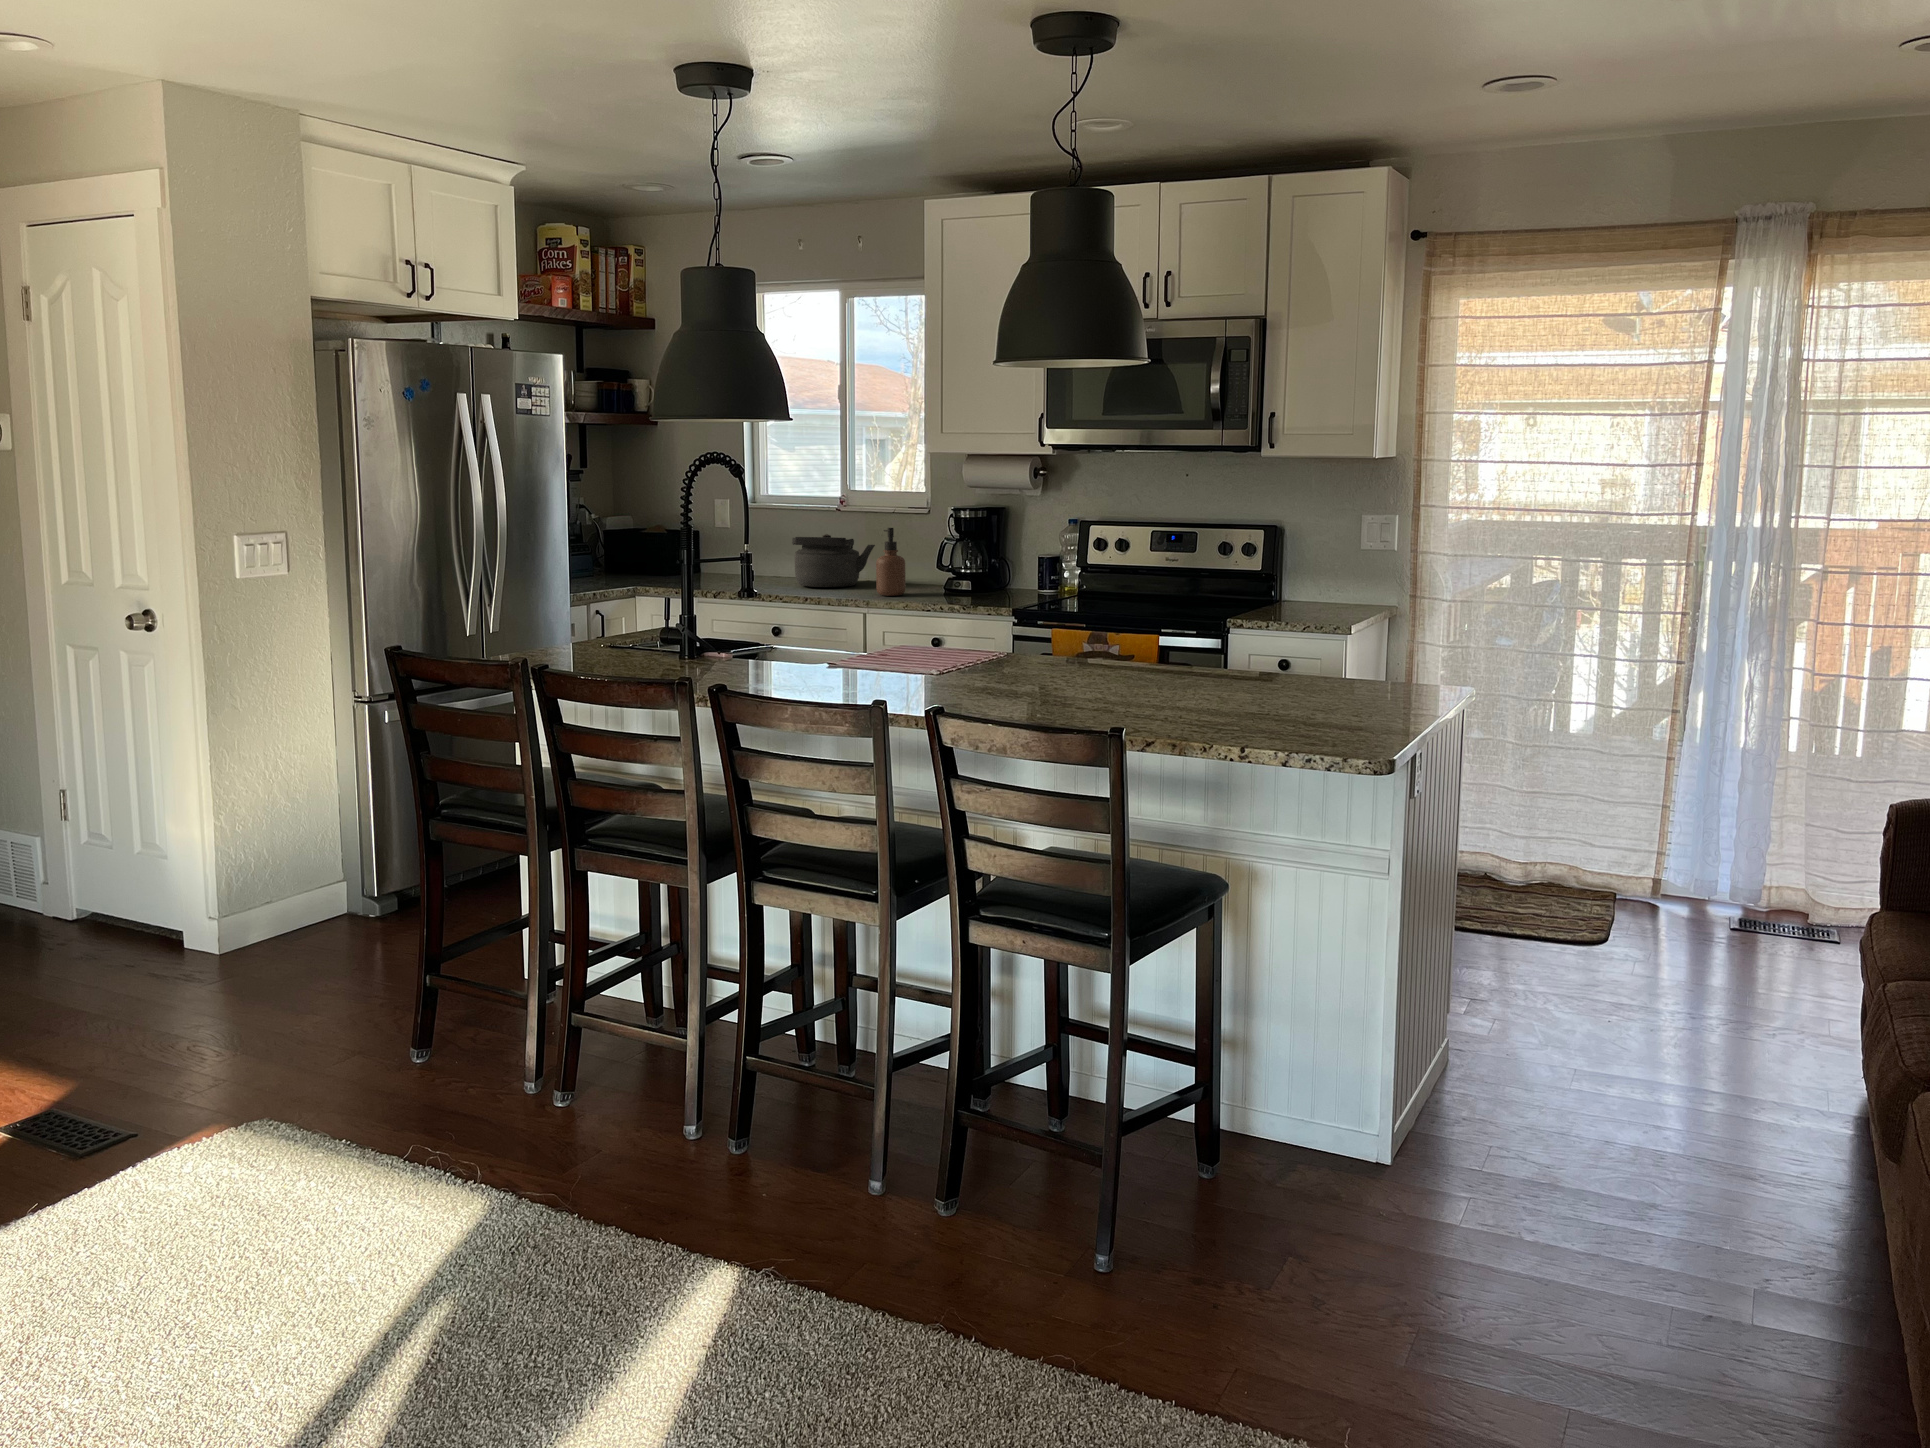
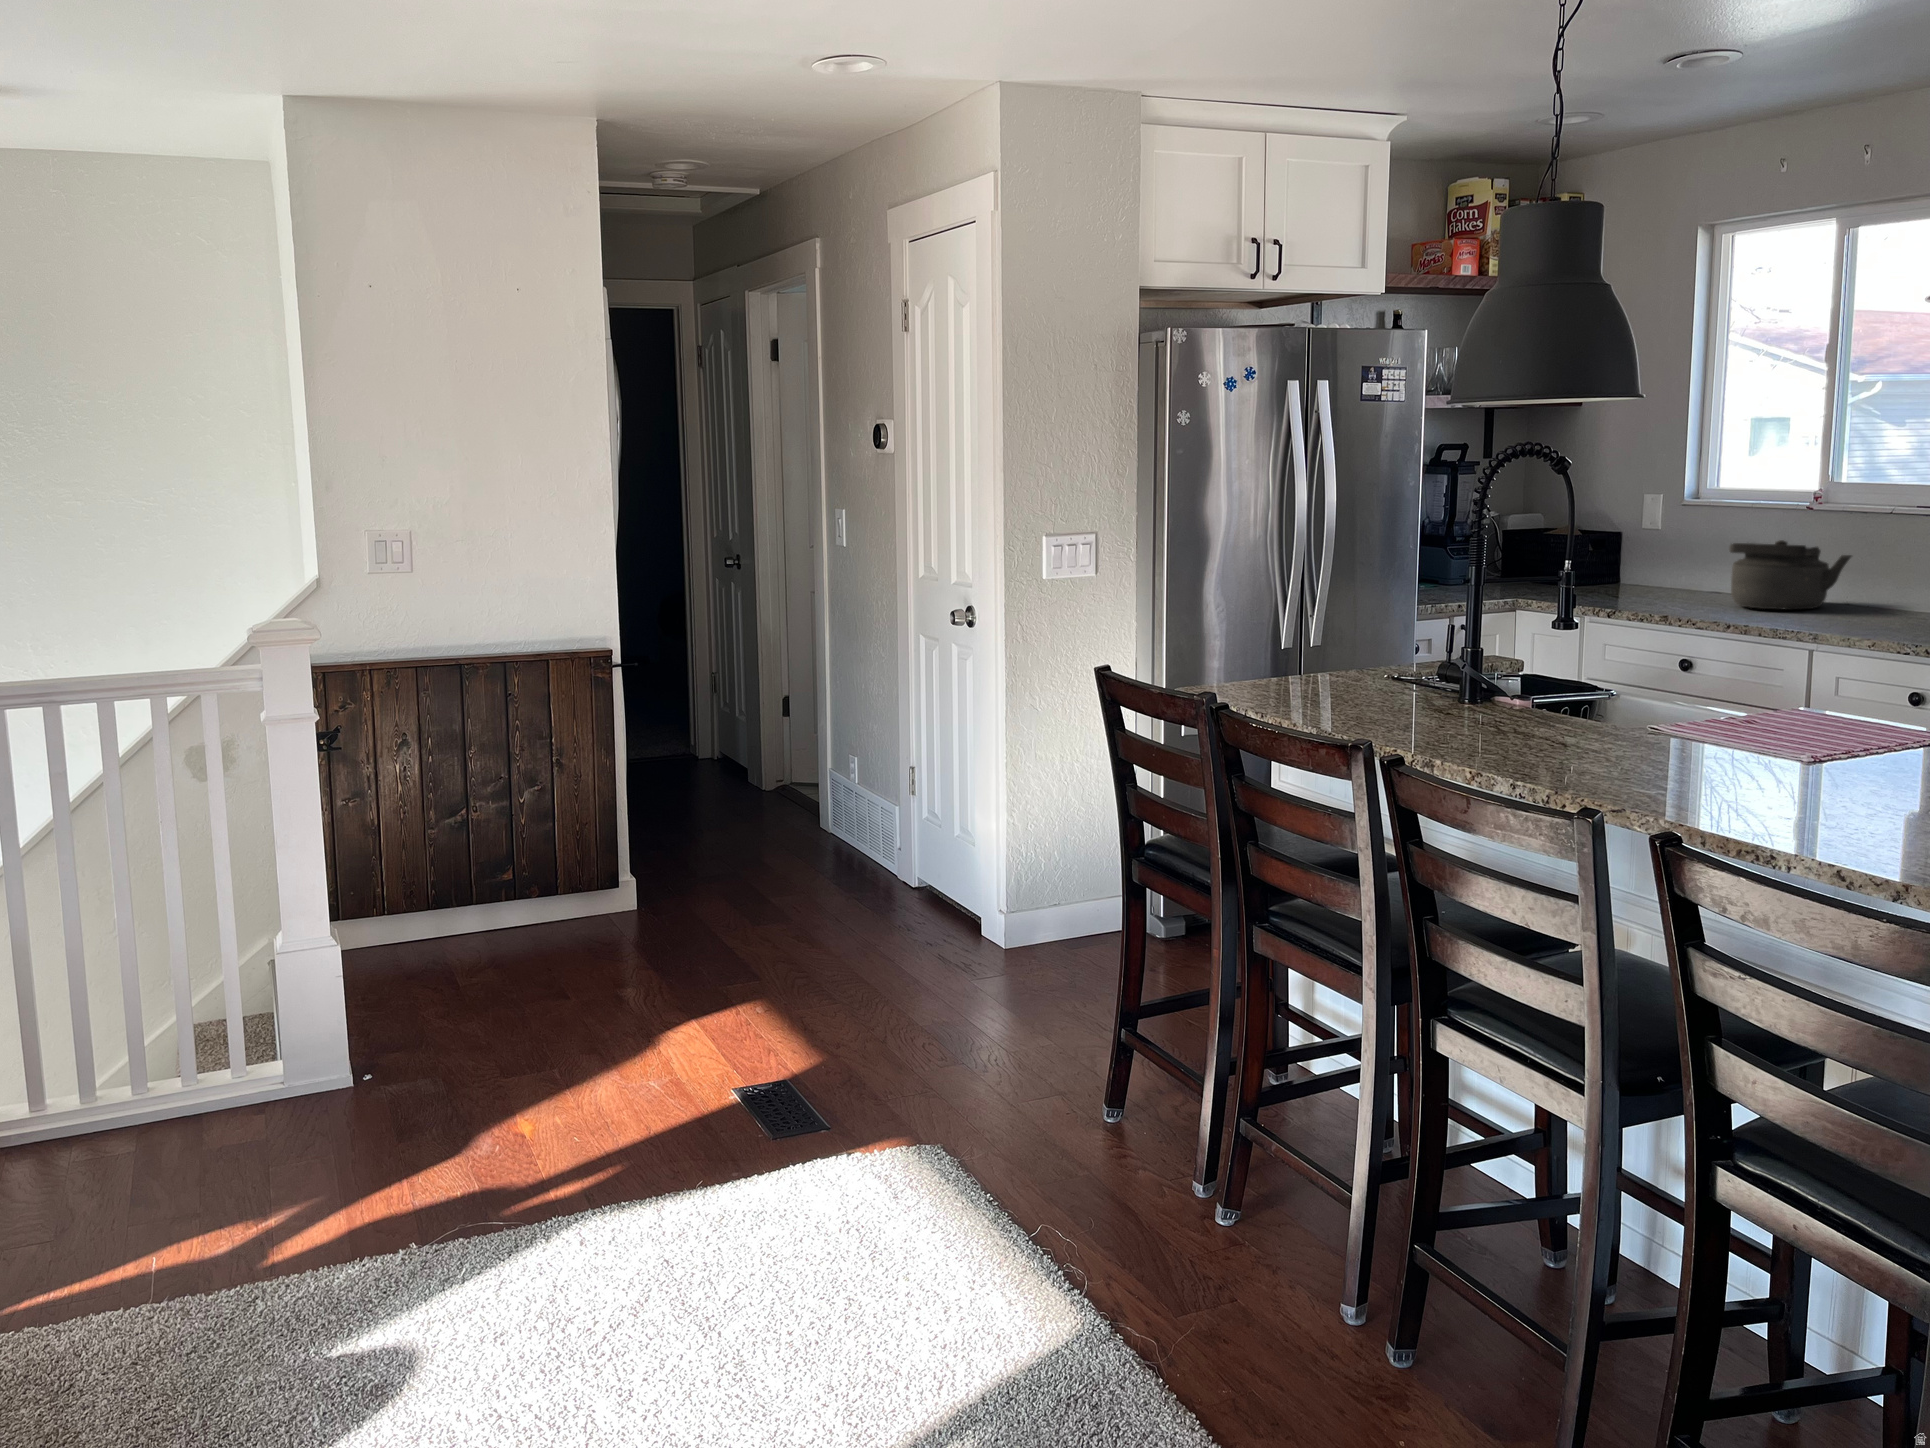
soap dispenser: present [876,528,906,596] -> none [1841,533,1890,626]

